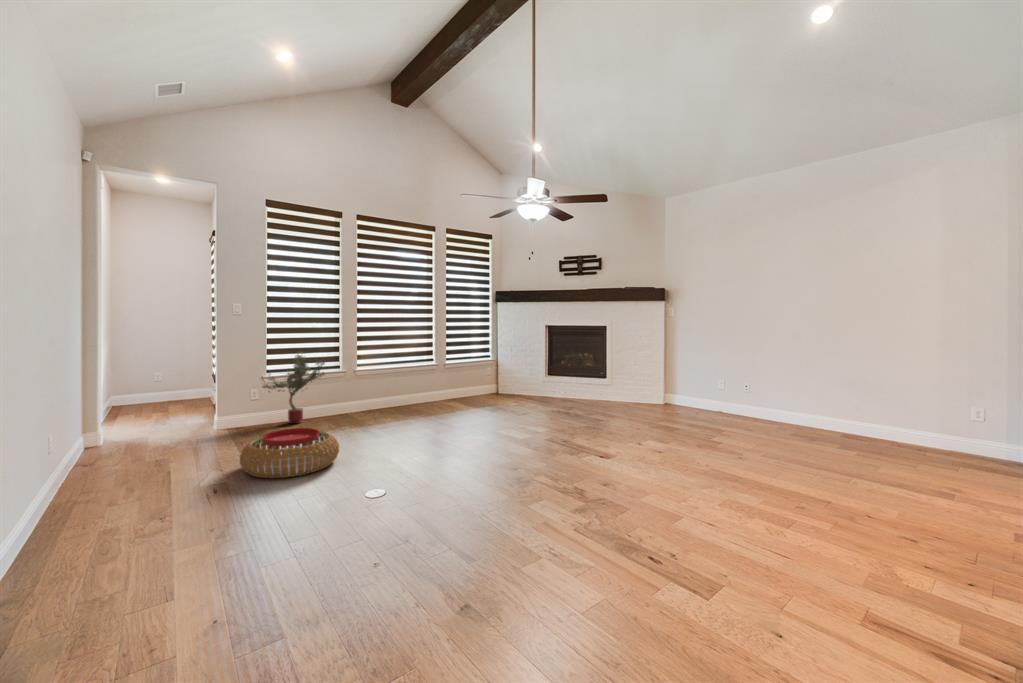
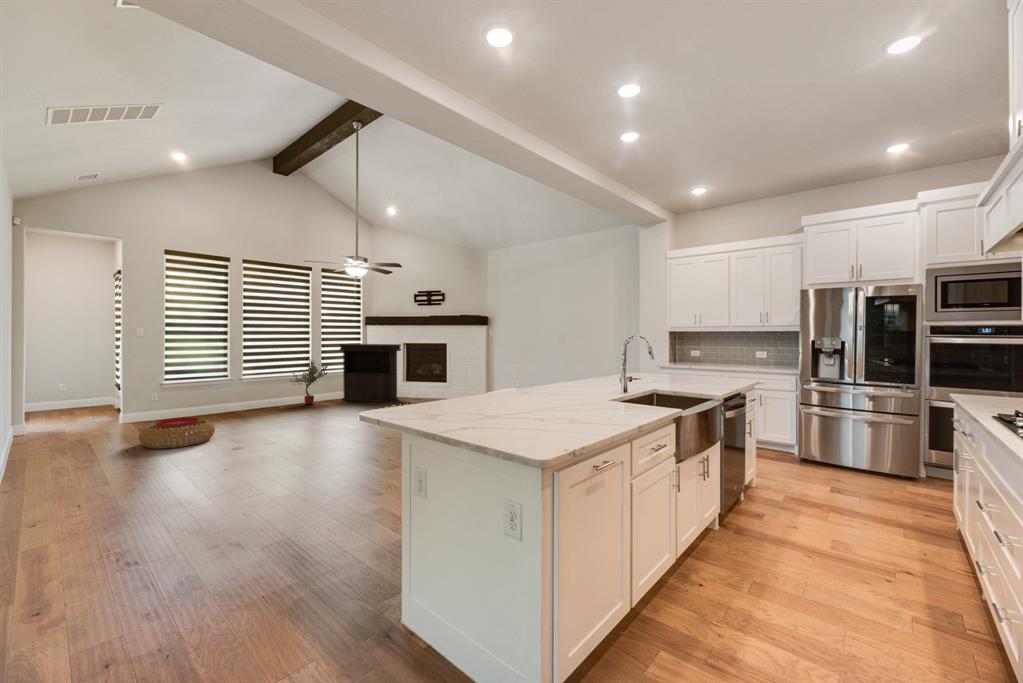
console table: none [468,327,548,404] -> present [340,344,401,402]
potted tree: present [263,352,325,424] -> present [290,360,328,405]

